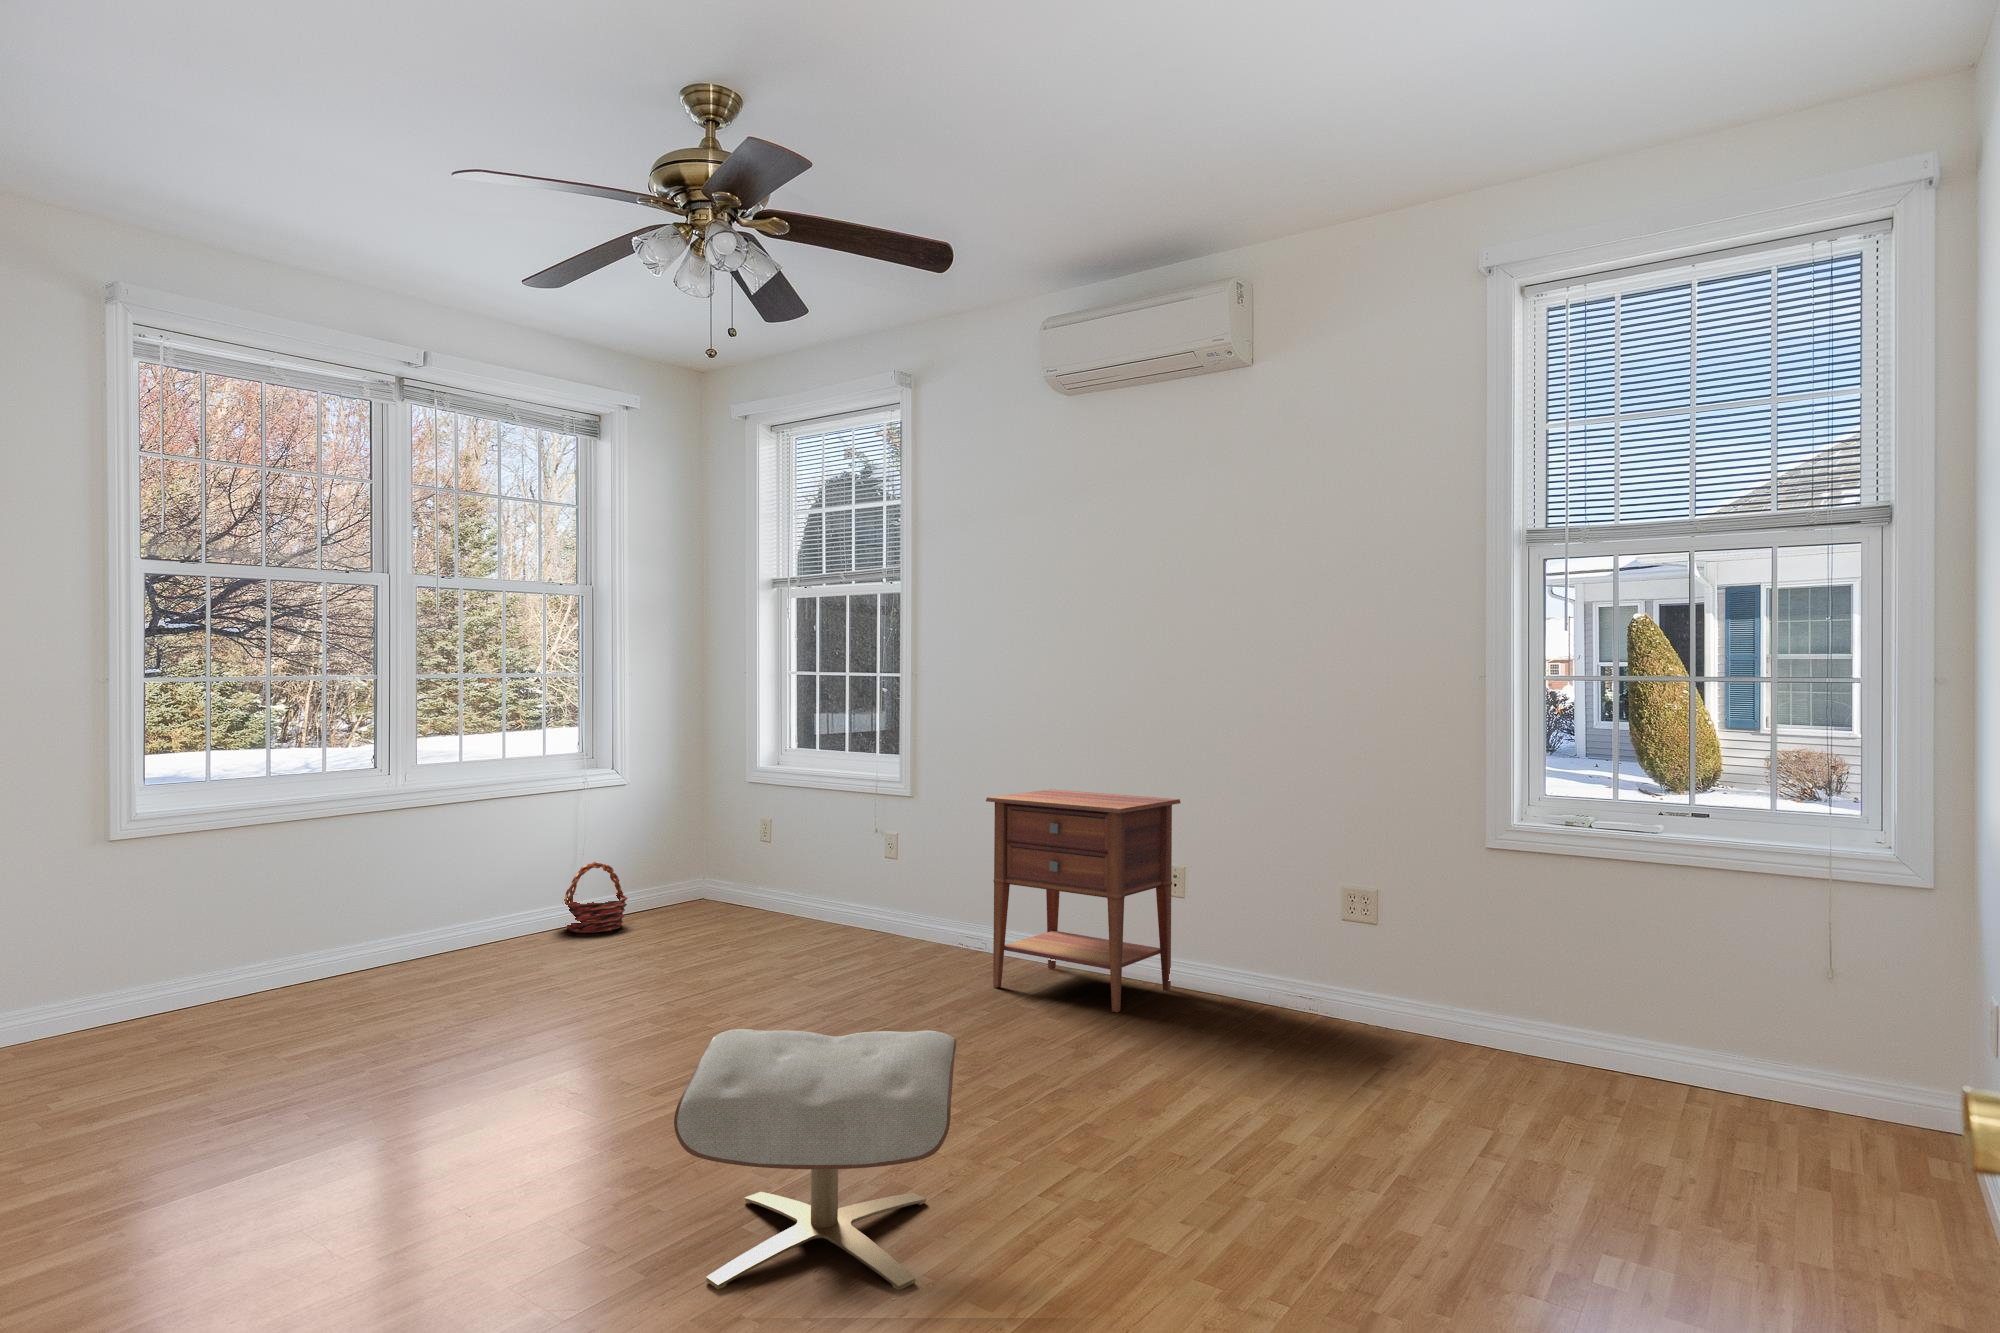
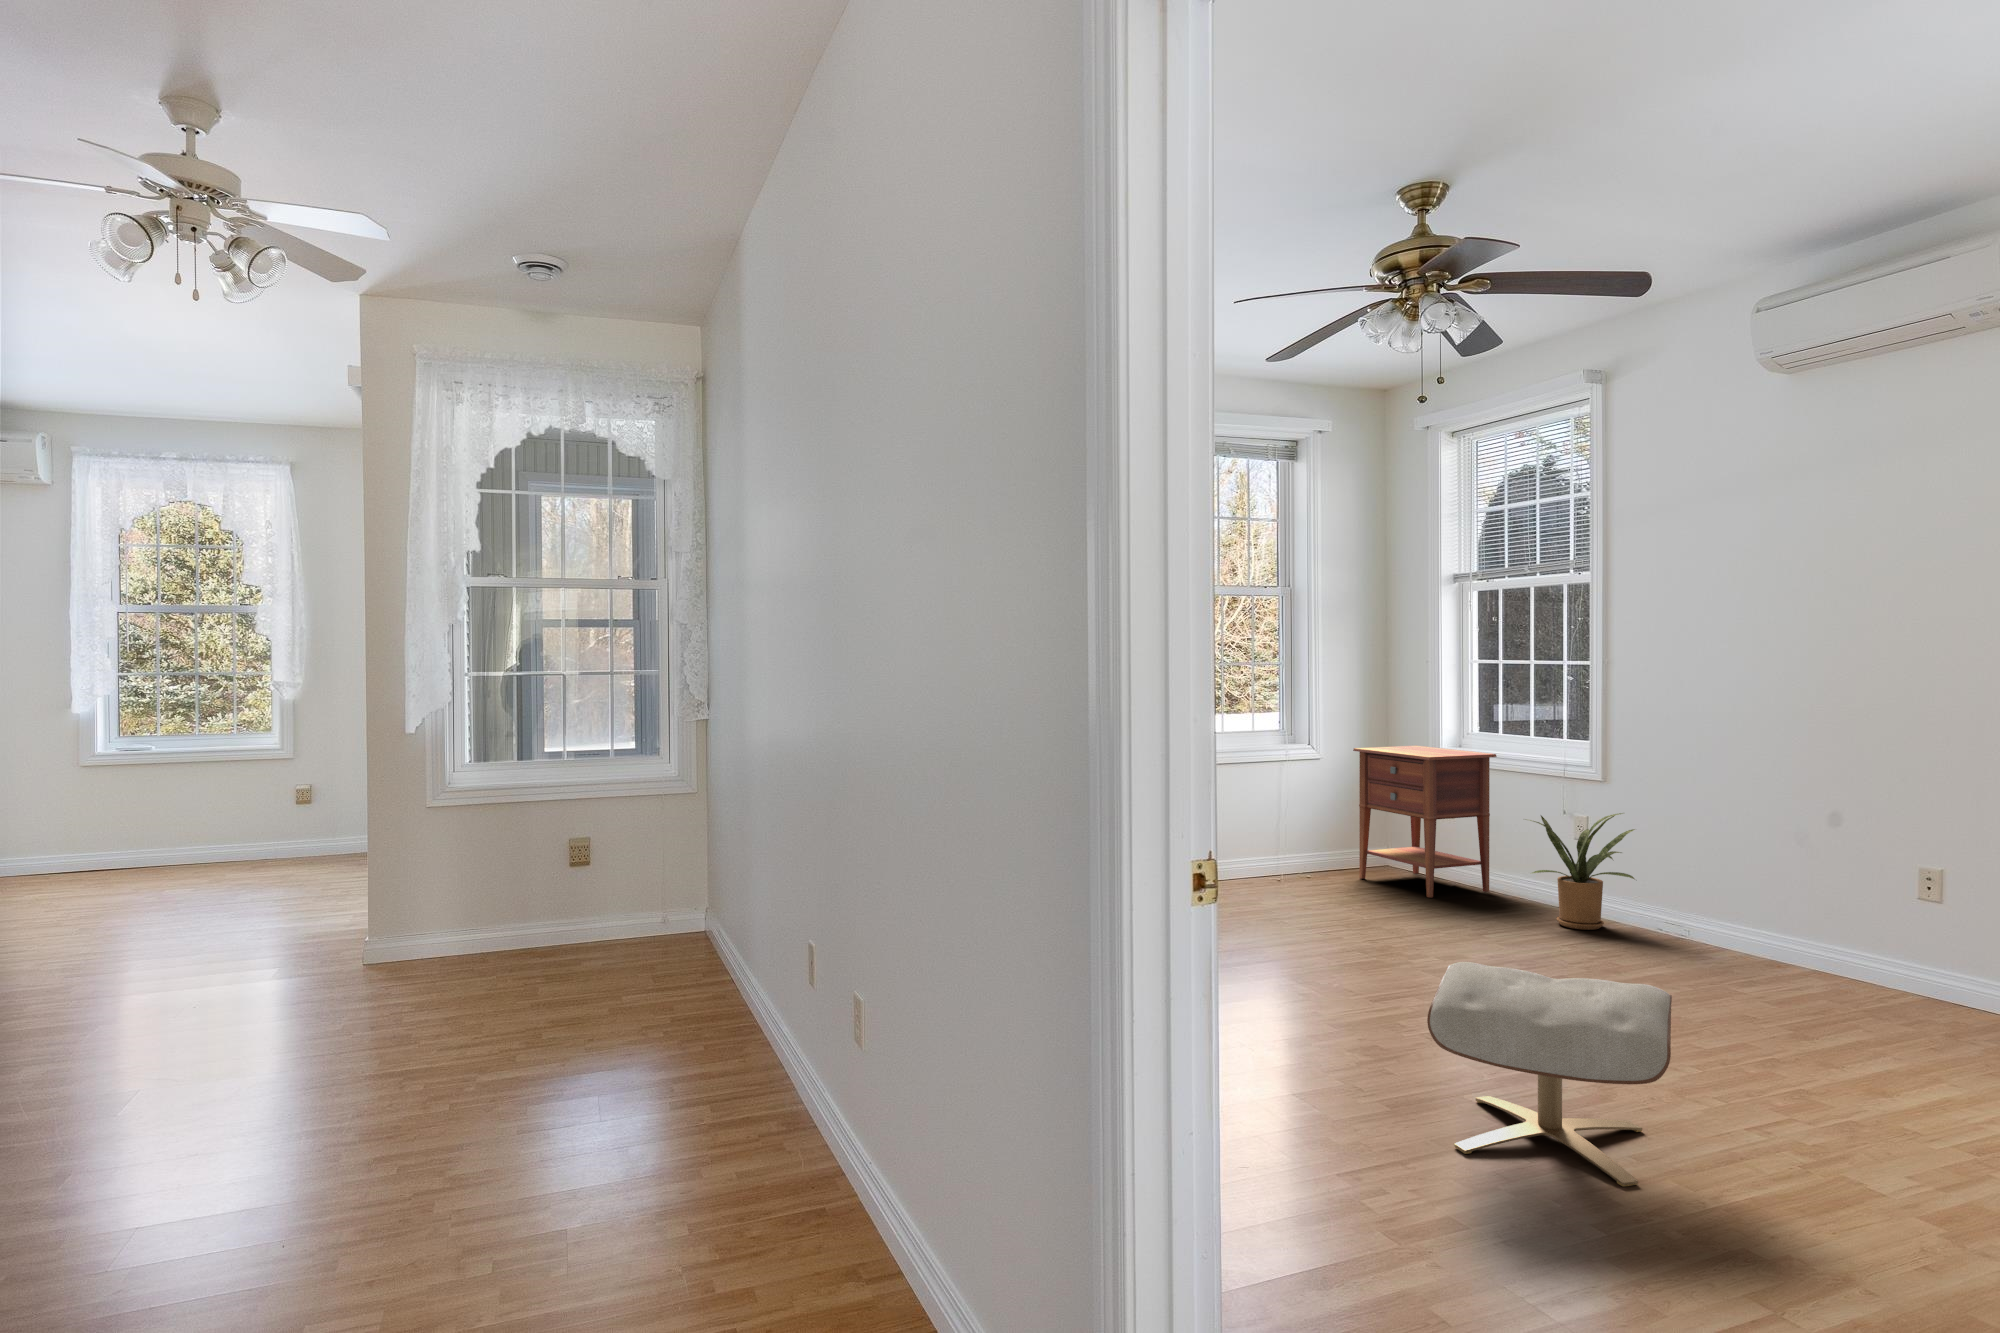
nightstand: present [986,789,1181,1012] -> present [1353,746,1497,898]
house plant: none [831,828,942,955] -> present [1530,813,1635,930]
basket: present [564,862,628,933] -> none [1272,824,1328,884]

